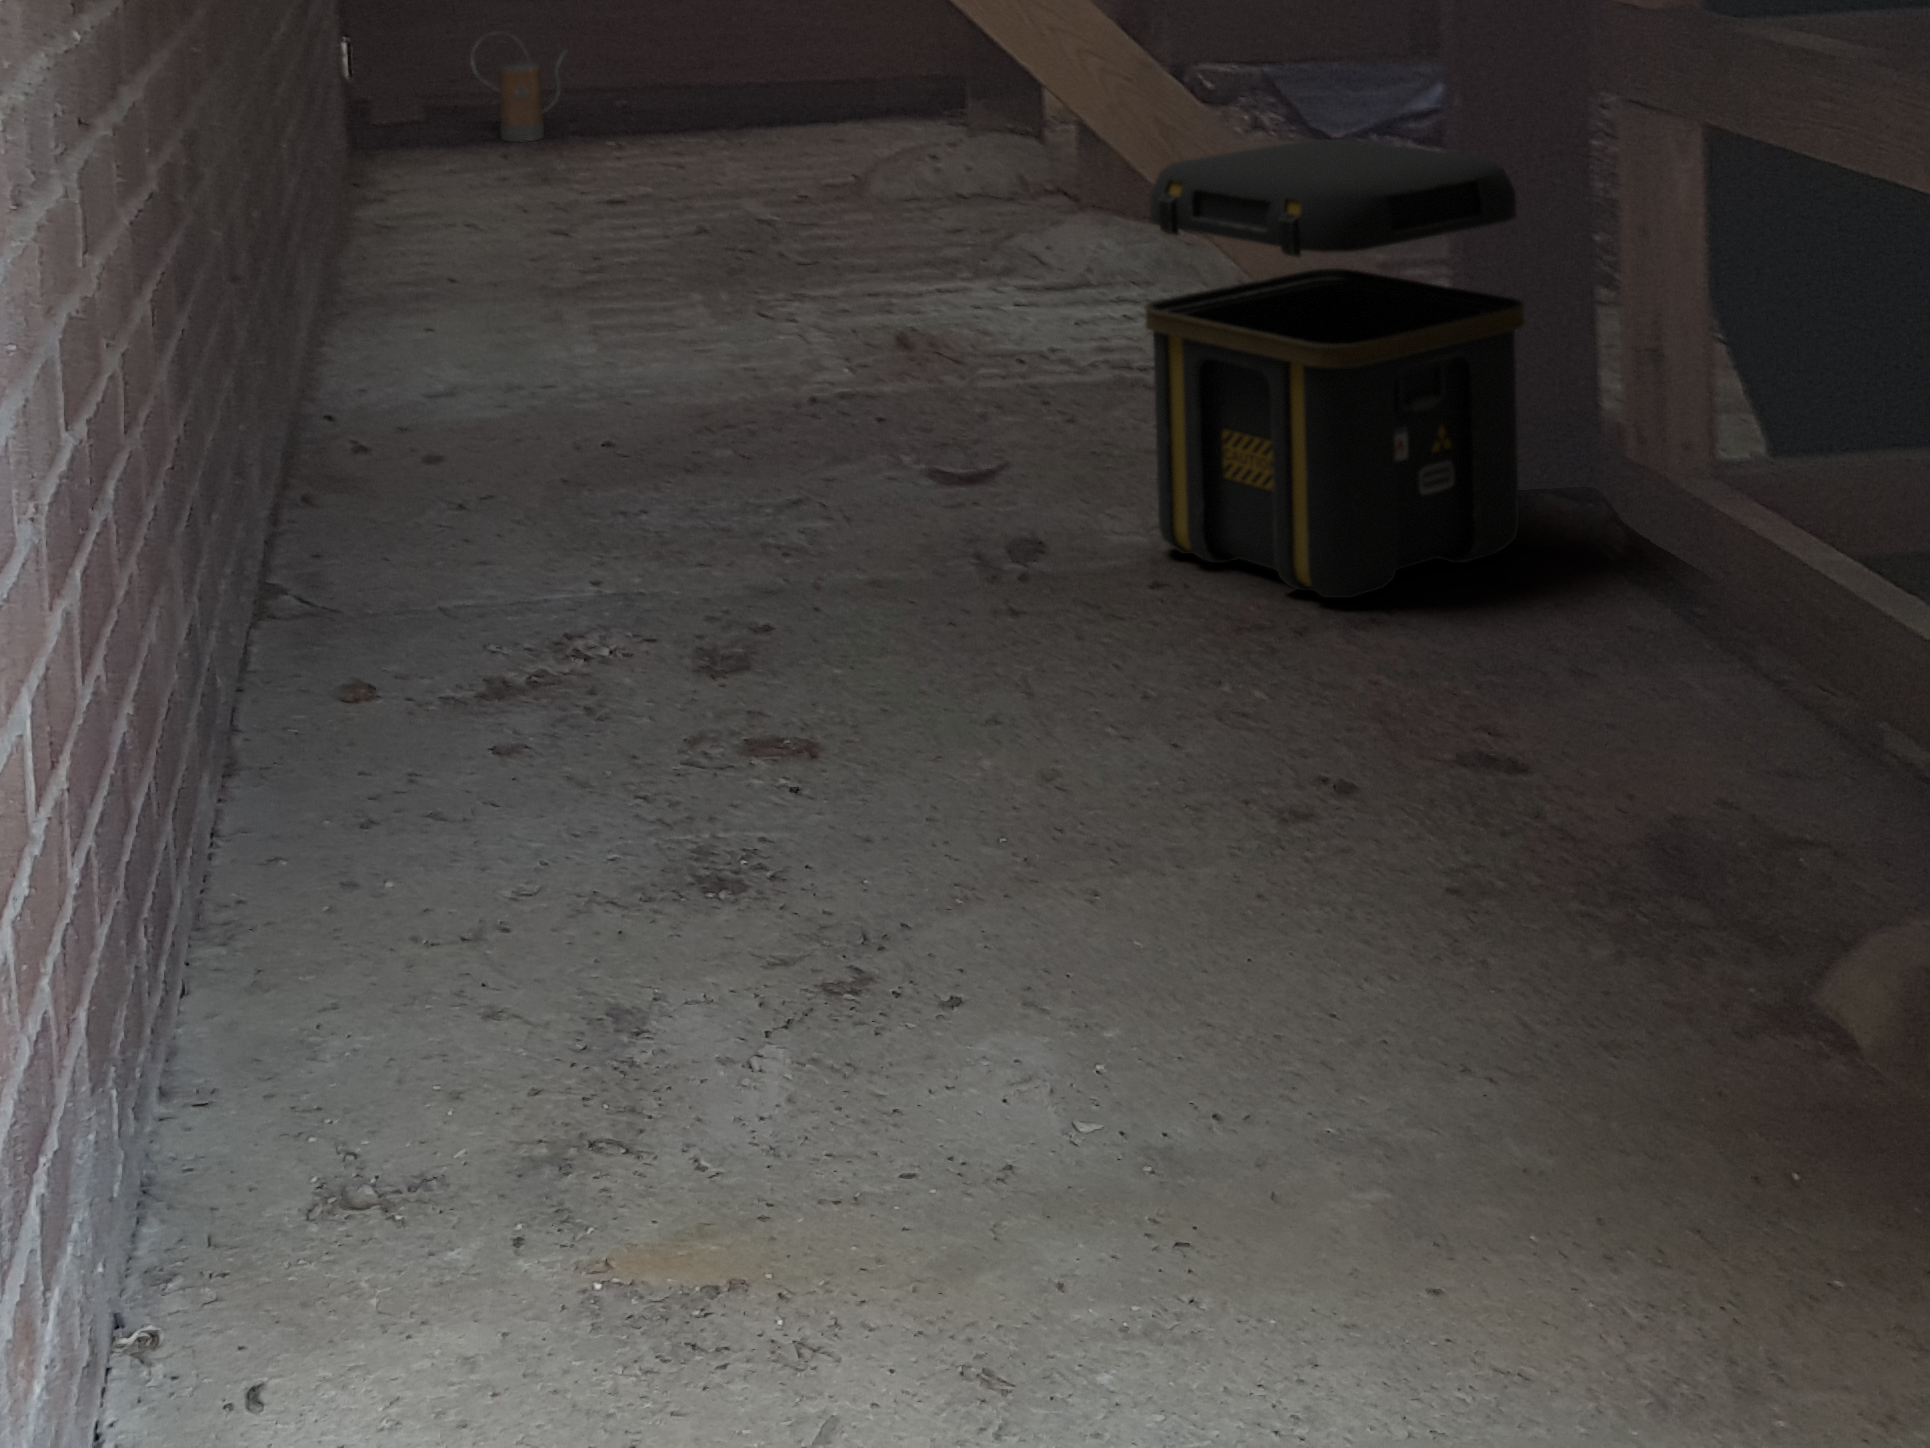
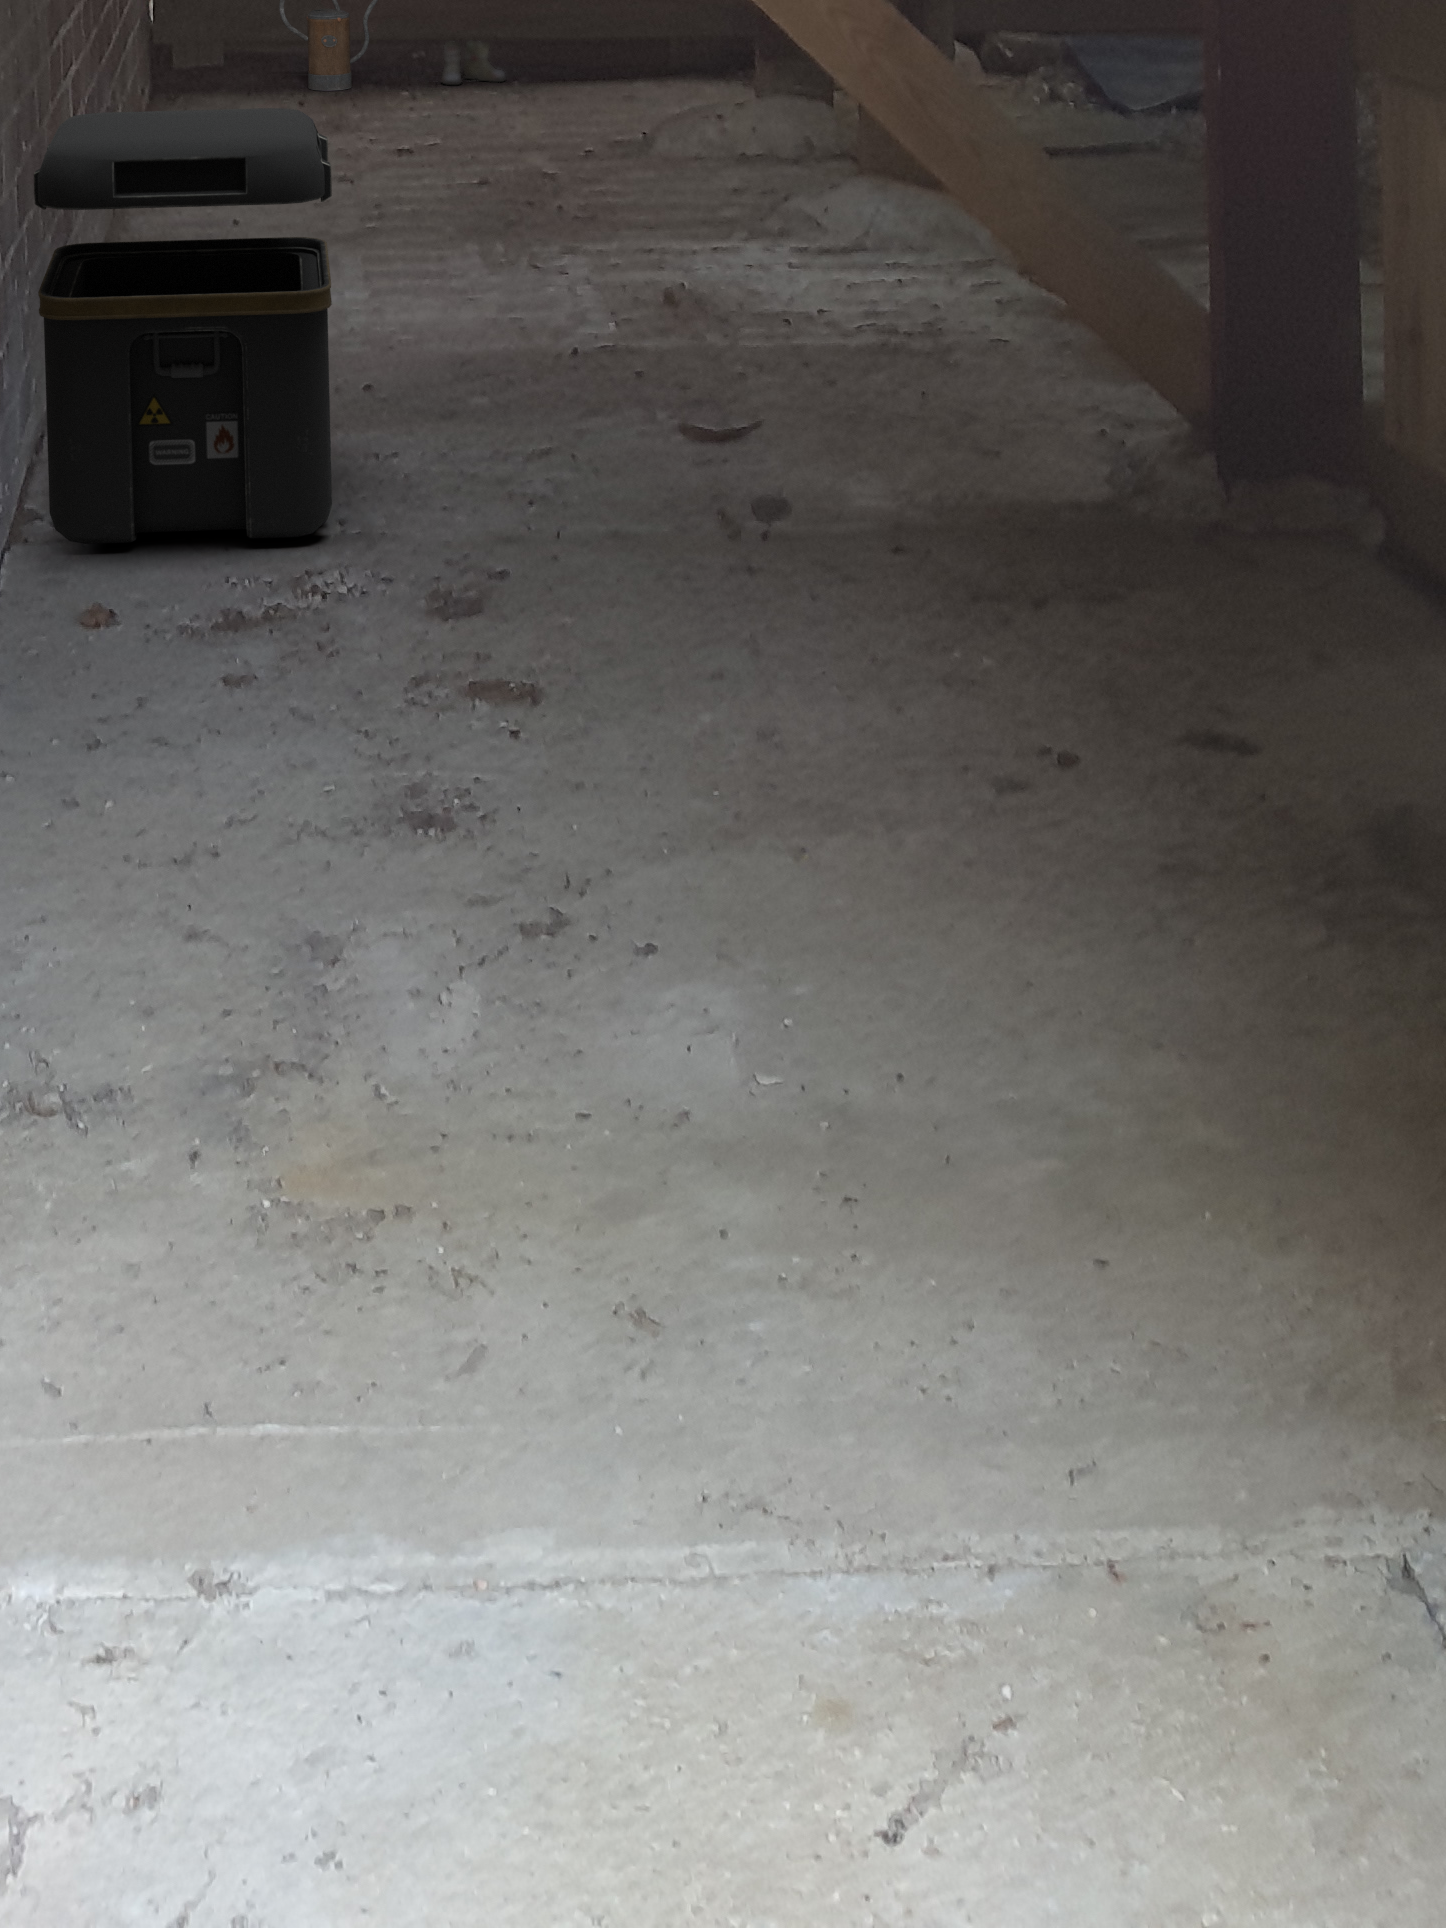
boots: none [620,87,698,132] -> present [441,41,505,85]
toolbox: present [1144,139,1525,598] -> present [34,108,332,544]

